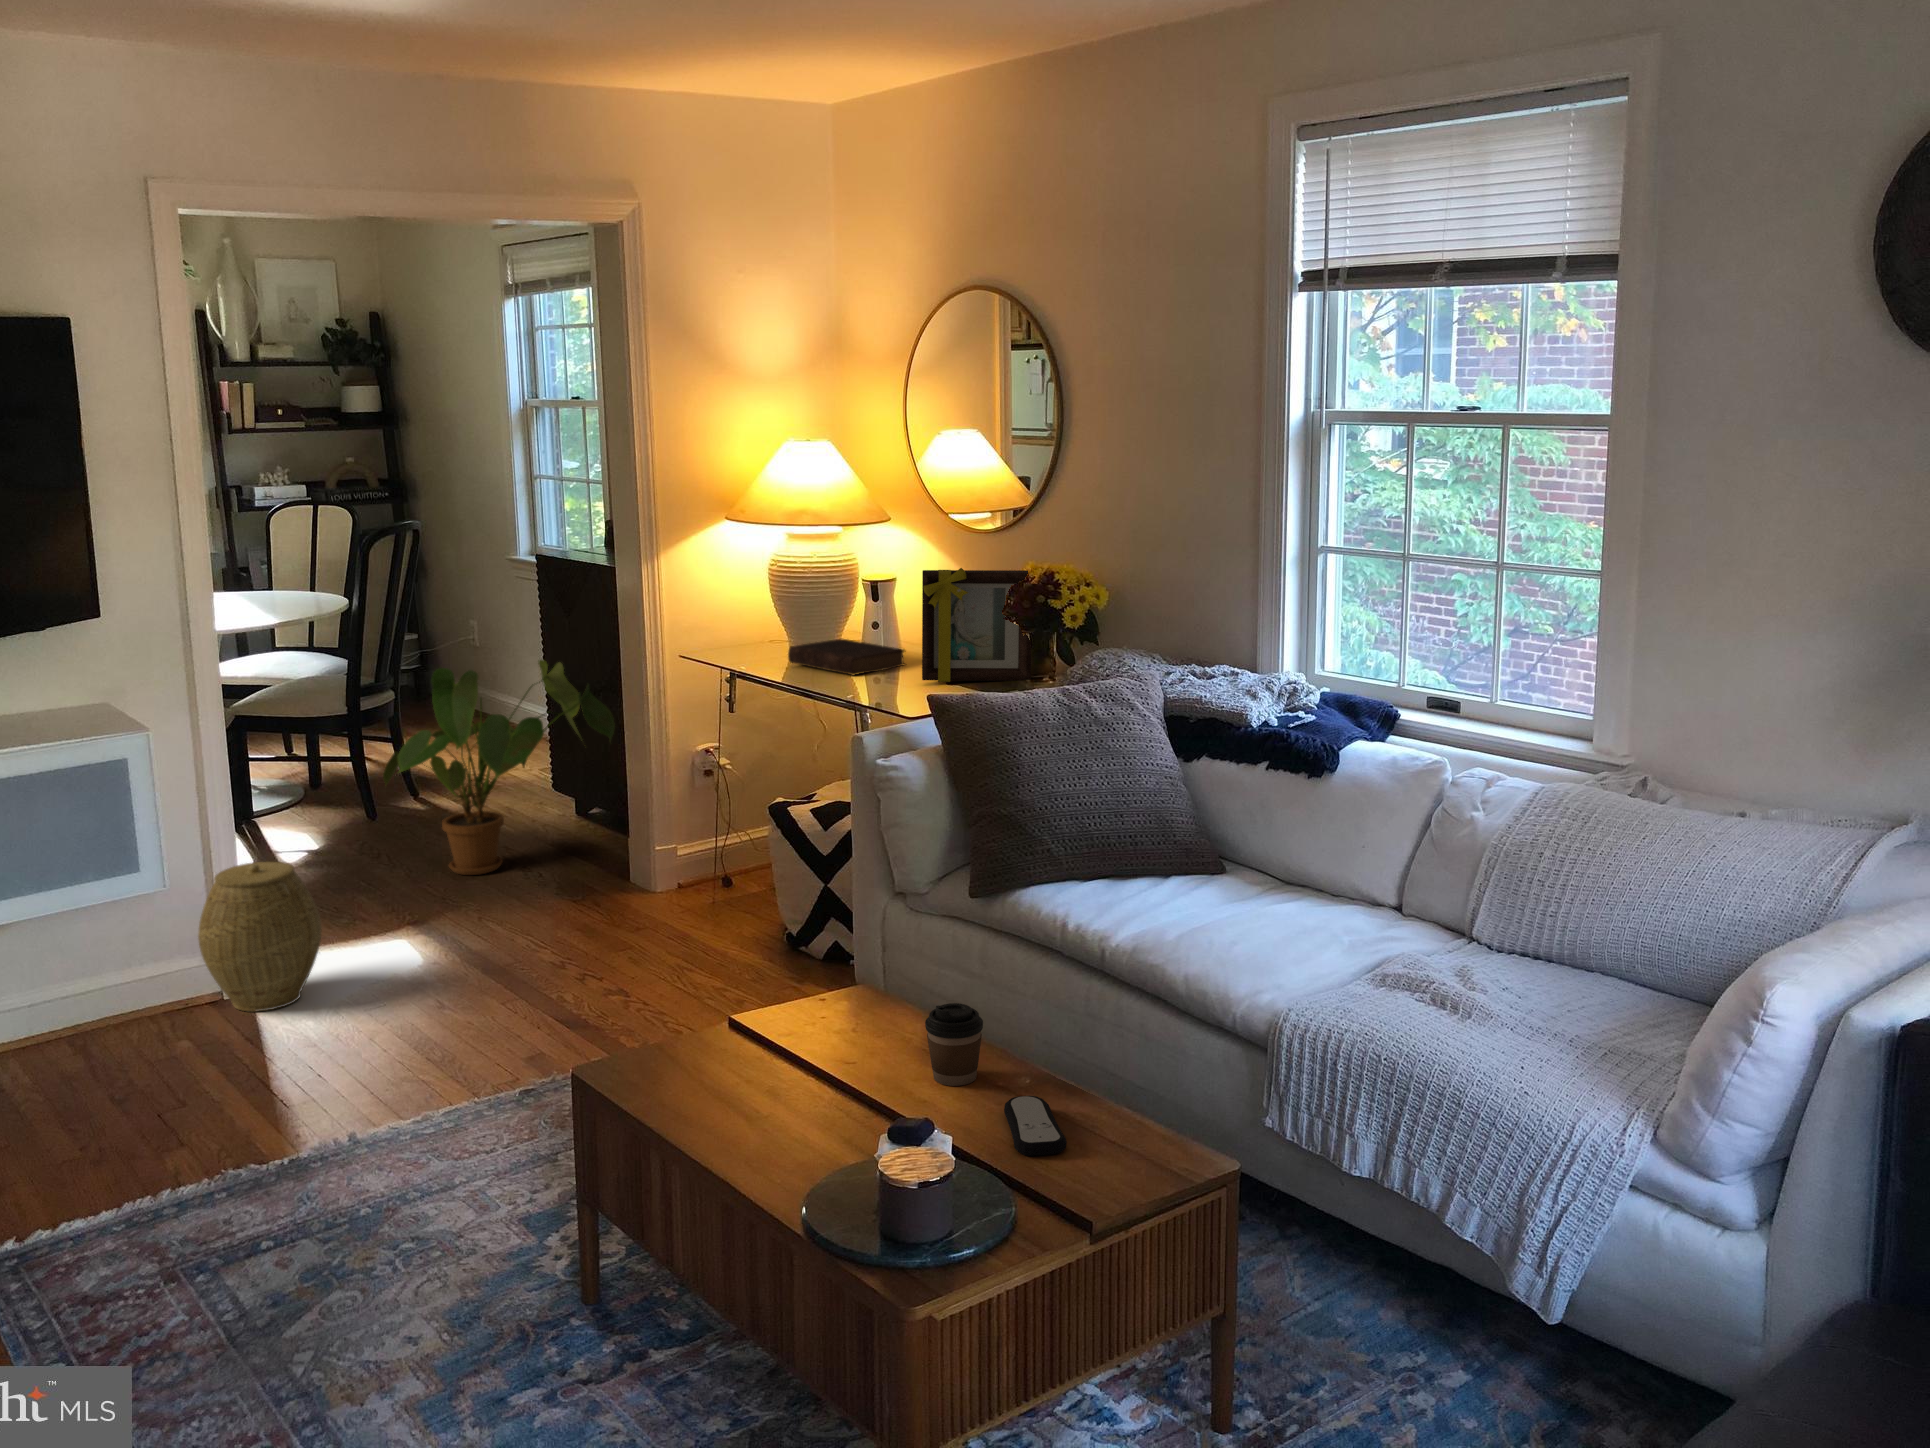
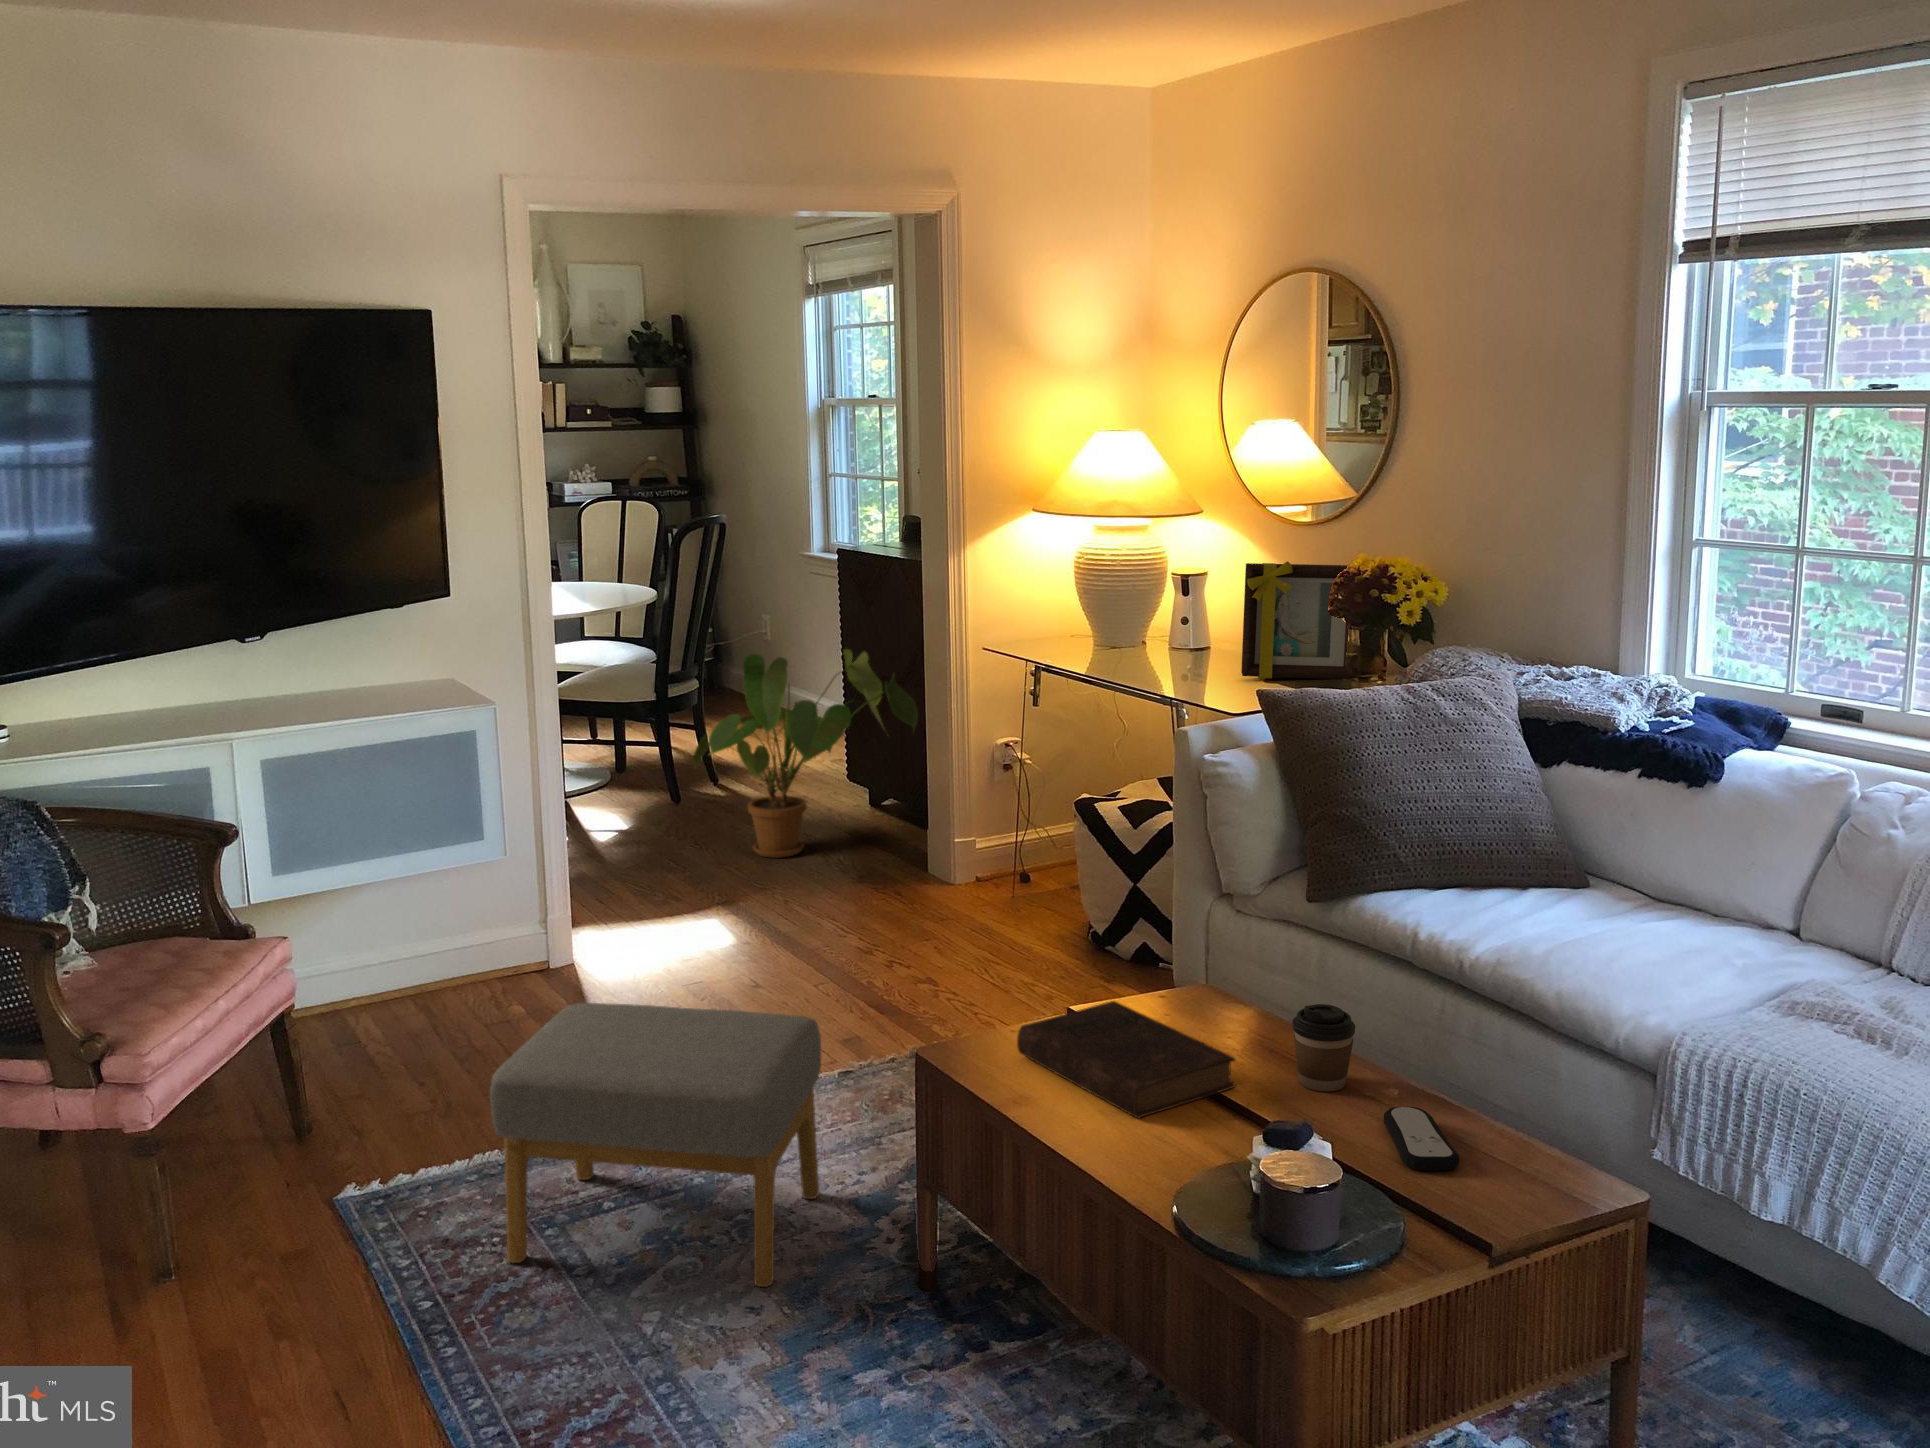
book: present [788,639,905,675] -> present [1017,1001,1235,1118]
woven basket: present [198,862,322,1012] -> none [529,834,642,978]
footstool: none [132,1040,489,1314] -> present [490,1003,821,1287]

